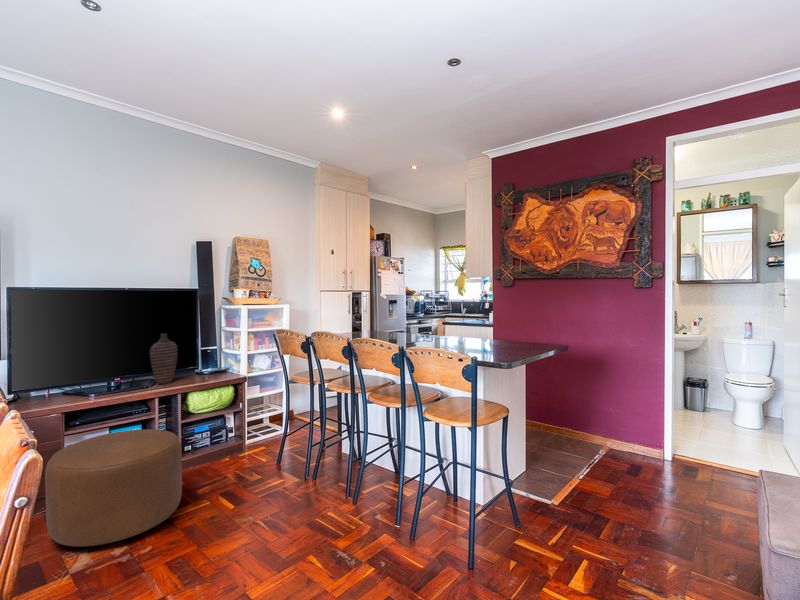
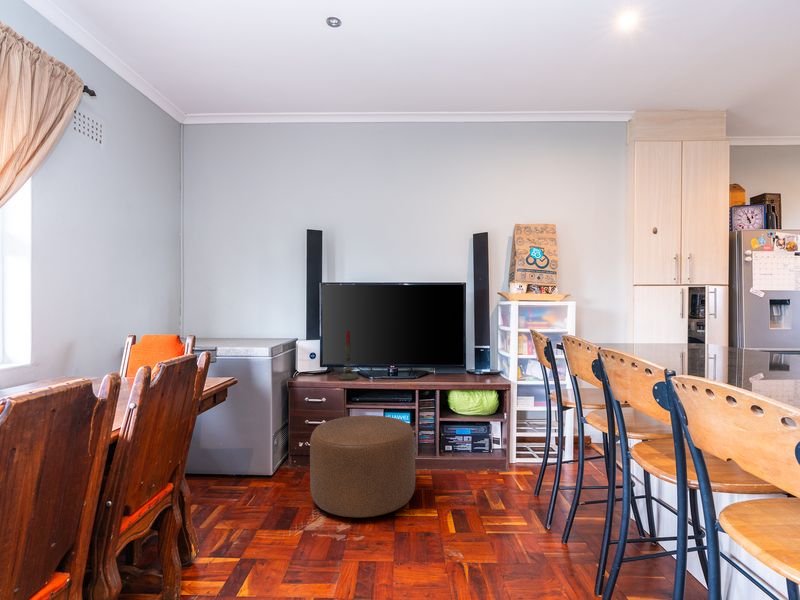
decorative vase: present [150,334,177,384] -> none [416,328,444,378]
candle: none [44,342,73,403] -> present [339,331,358,380]

